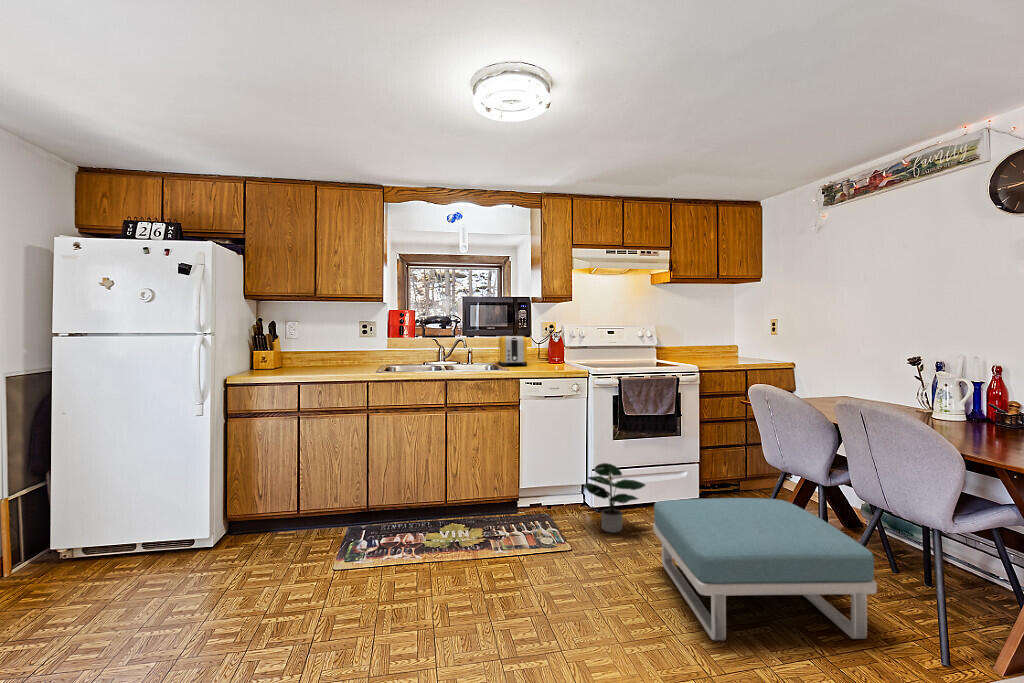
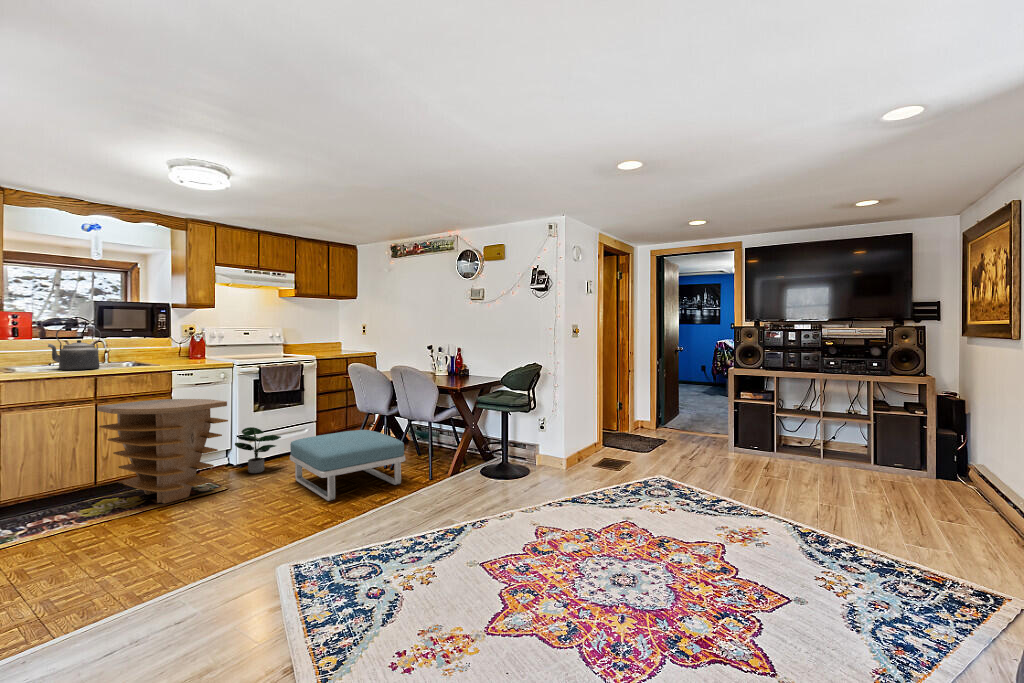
kettle: none [406,325,450,374] -> present [48,327,101,370]
toaster: present [498,336,527,366] -> none [139,335,173,360]
side table: none [437,416,569,560] -> present [97,399,228,503]

